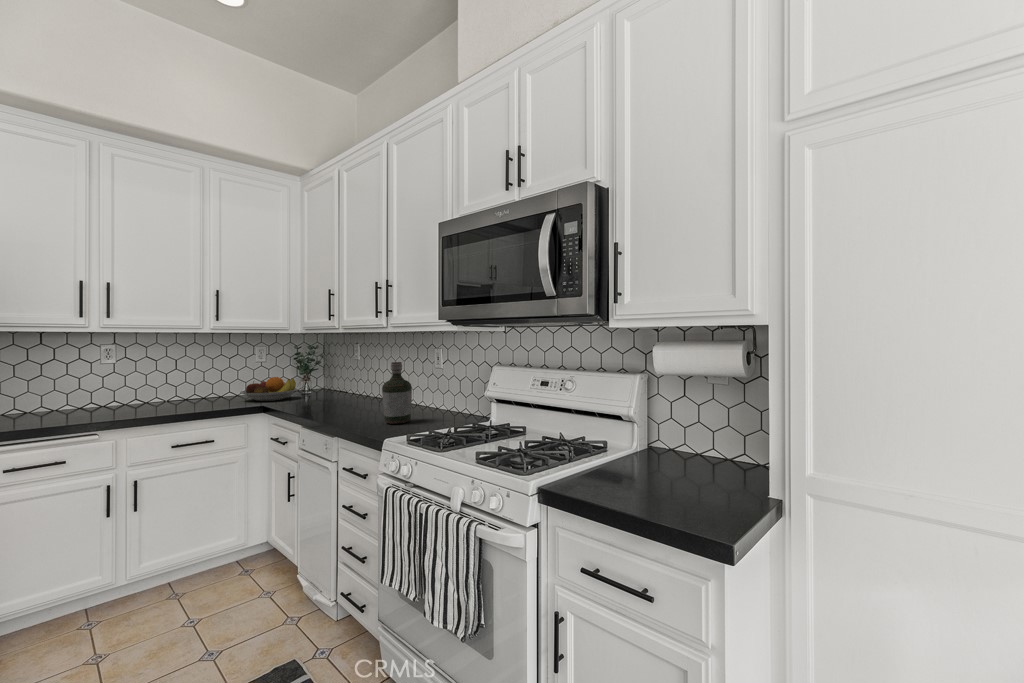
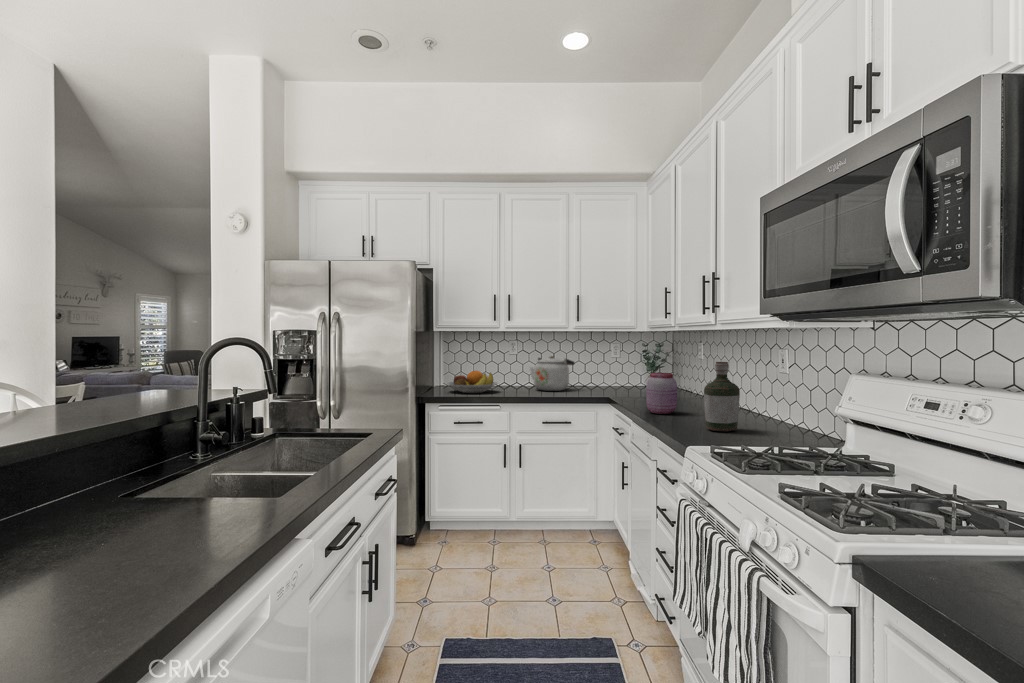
kettle: none [154,365,215,406] -> present [530,356,574,391]
jar: none [317,375,348,416] -> present [646,373,677,414]
fruit bowl: present [240,377,298,401] -> present [447,371,497,393]

